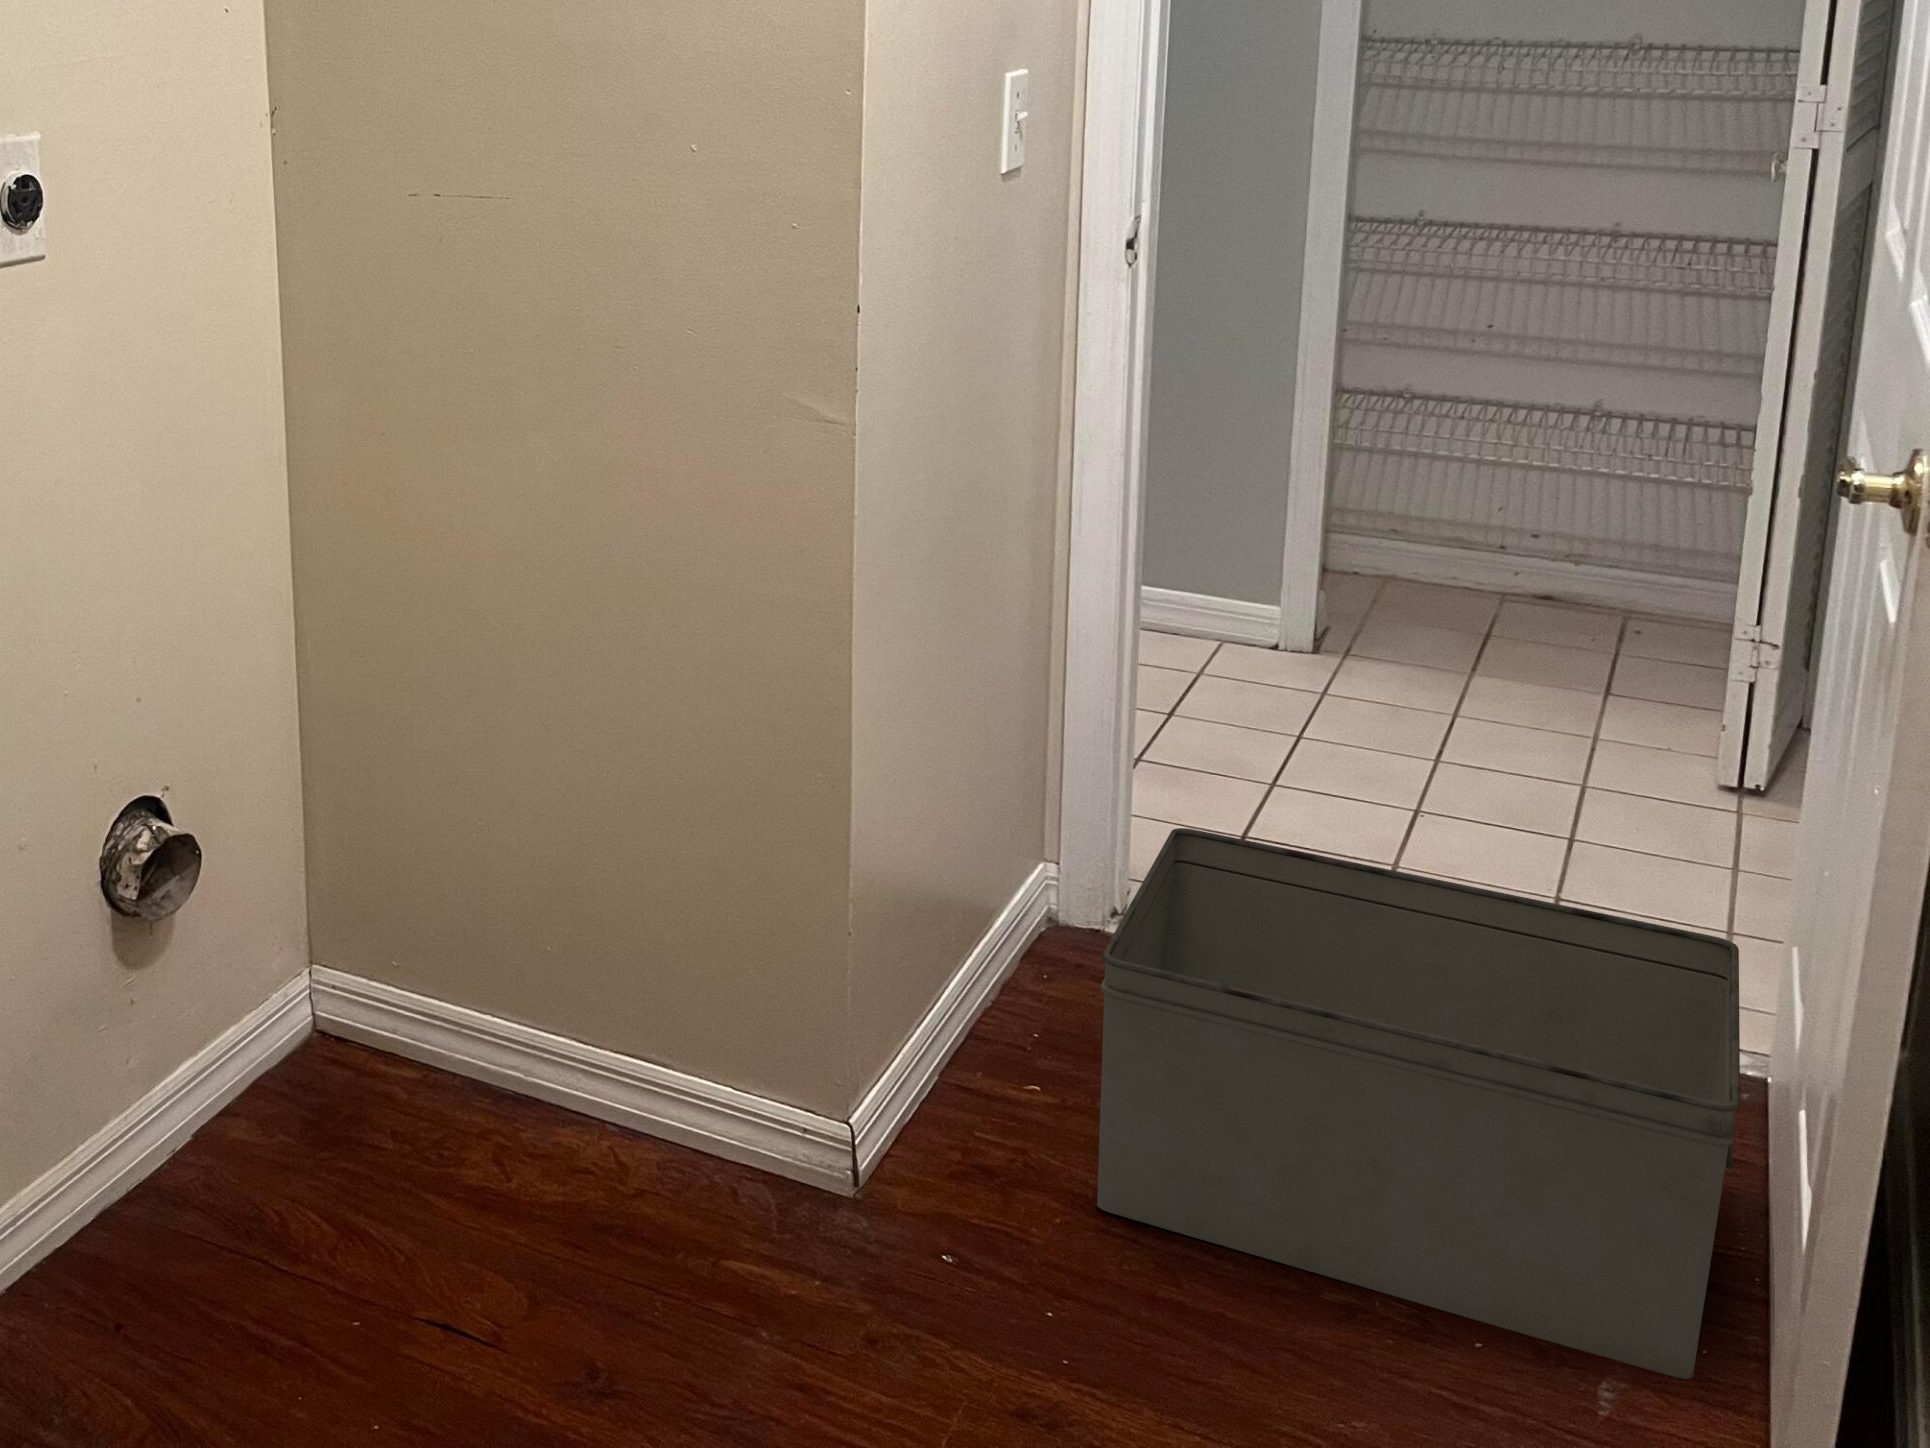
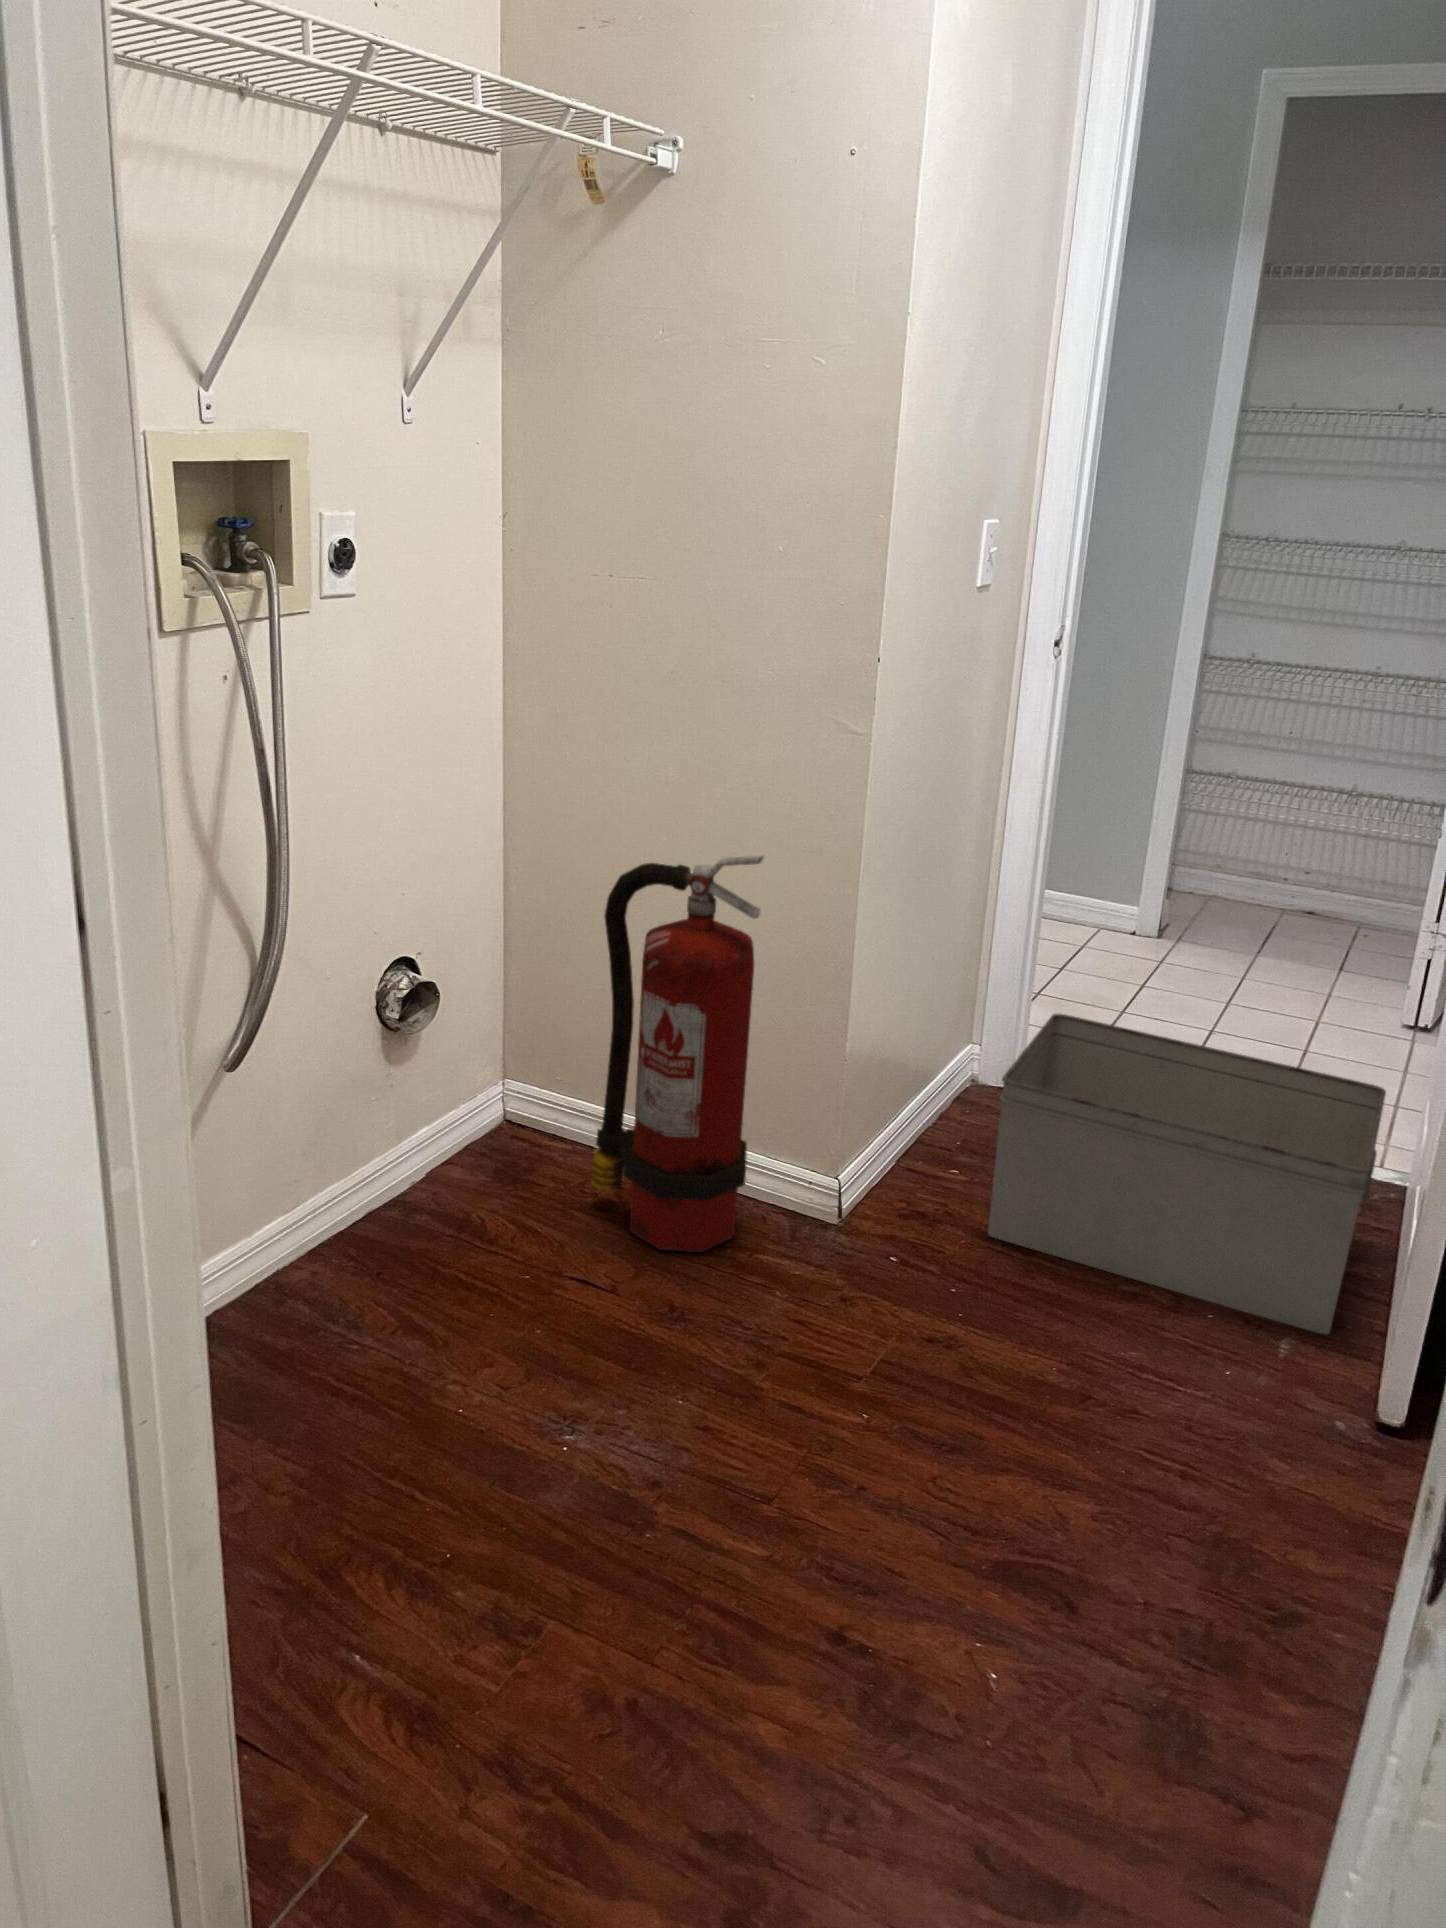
fire extinguisher: none [451,621,698,1260] -> present [591,856,764,1252]

